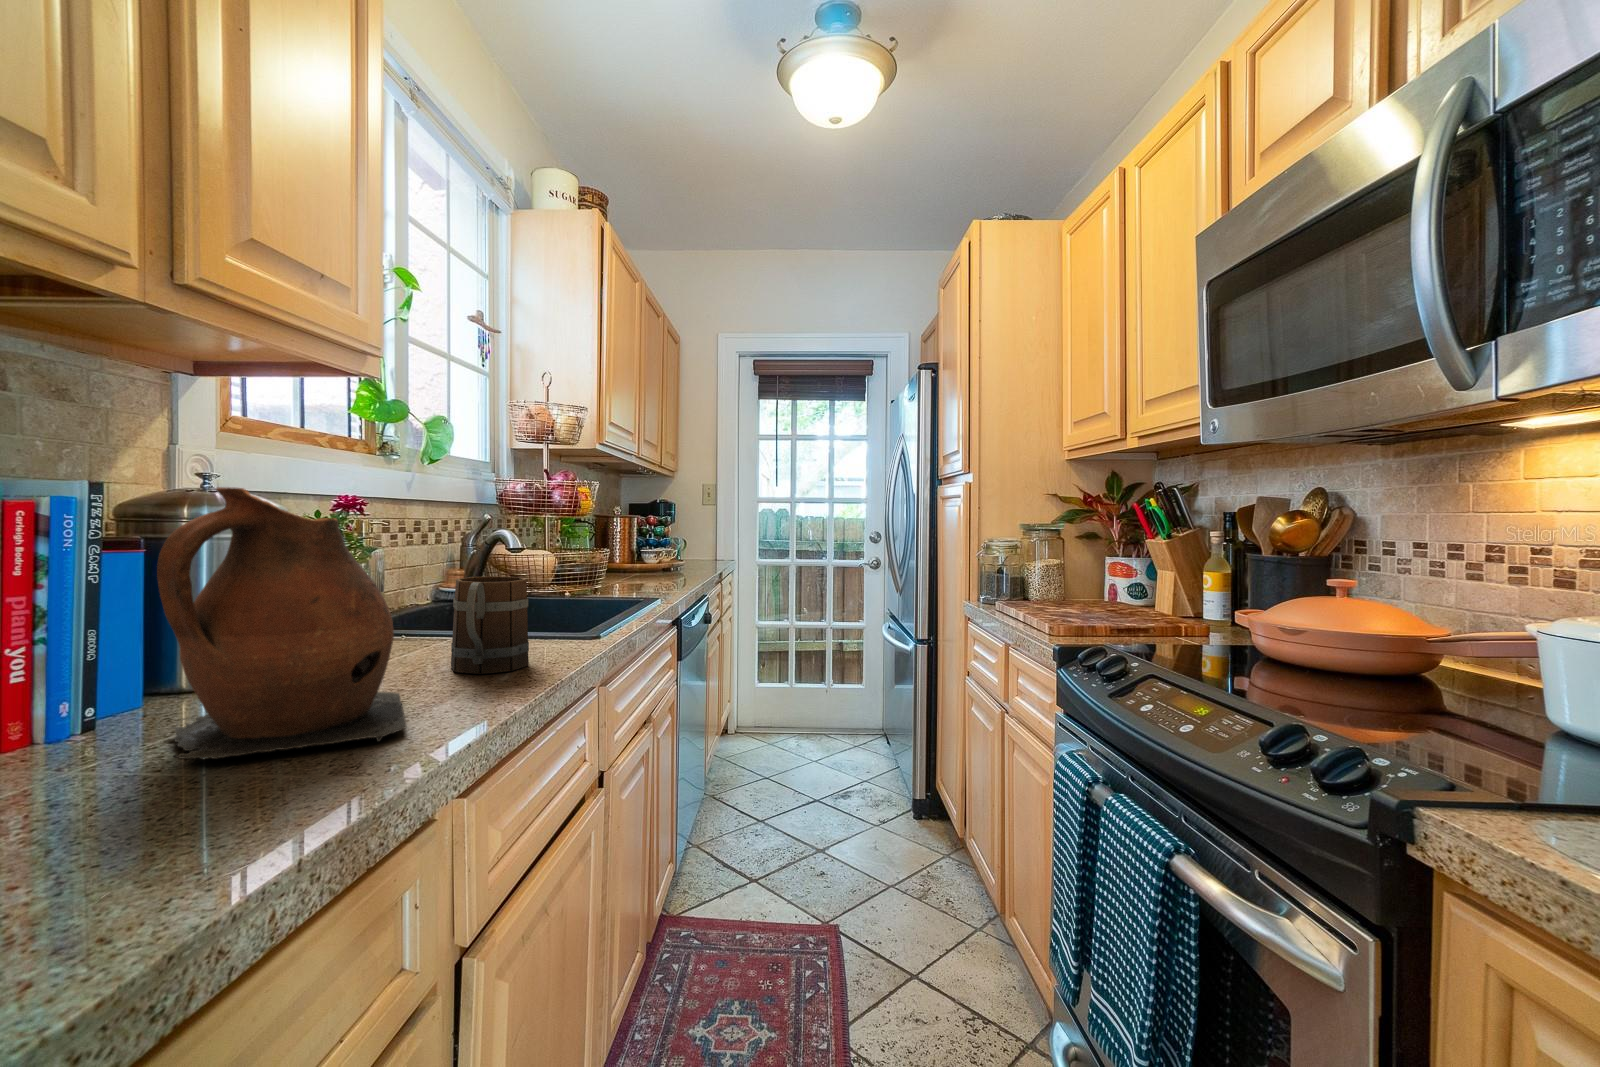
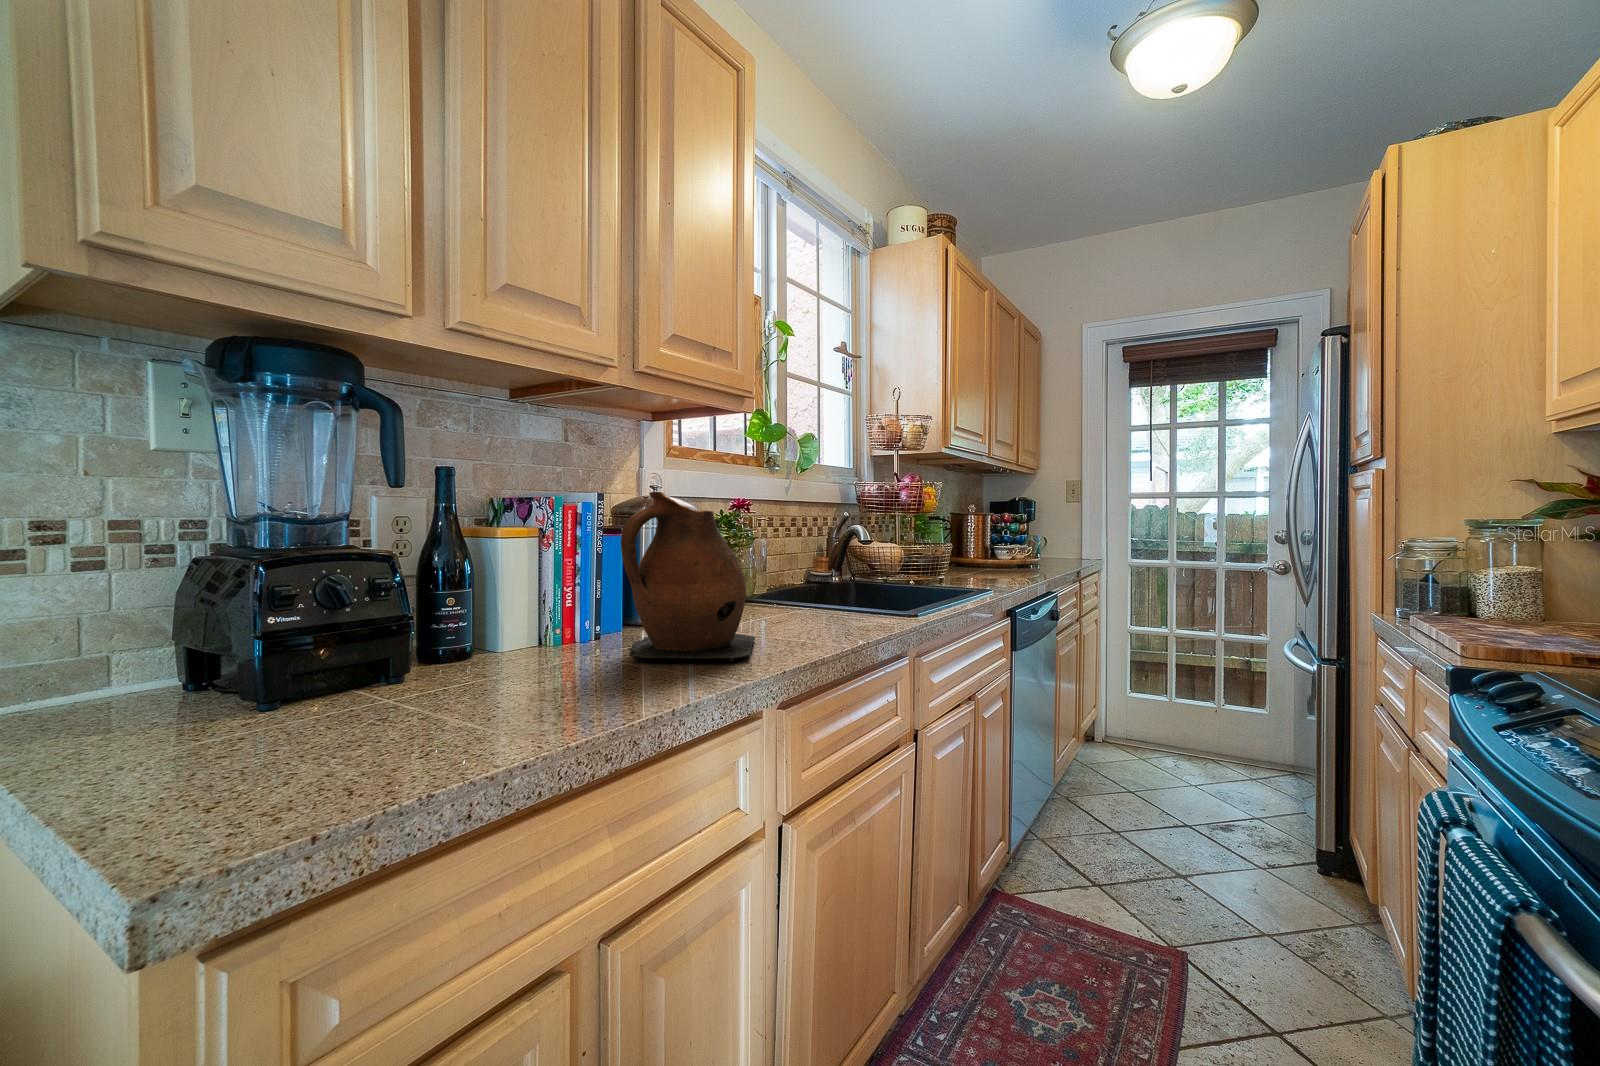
mug: present [451,576,529,674] -> none [796,558,850,632]

